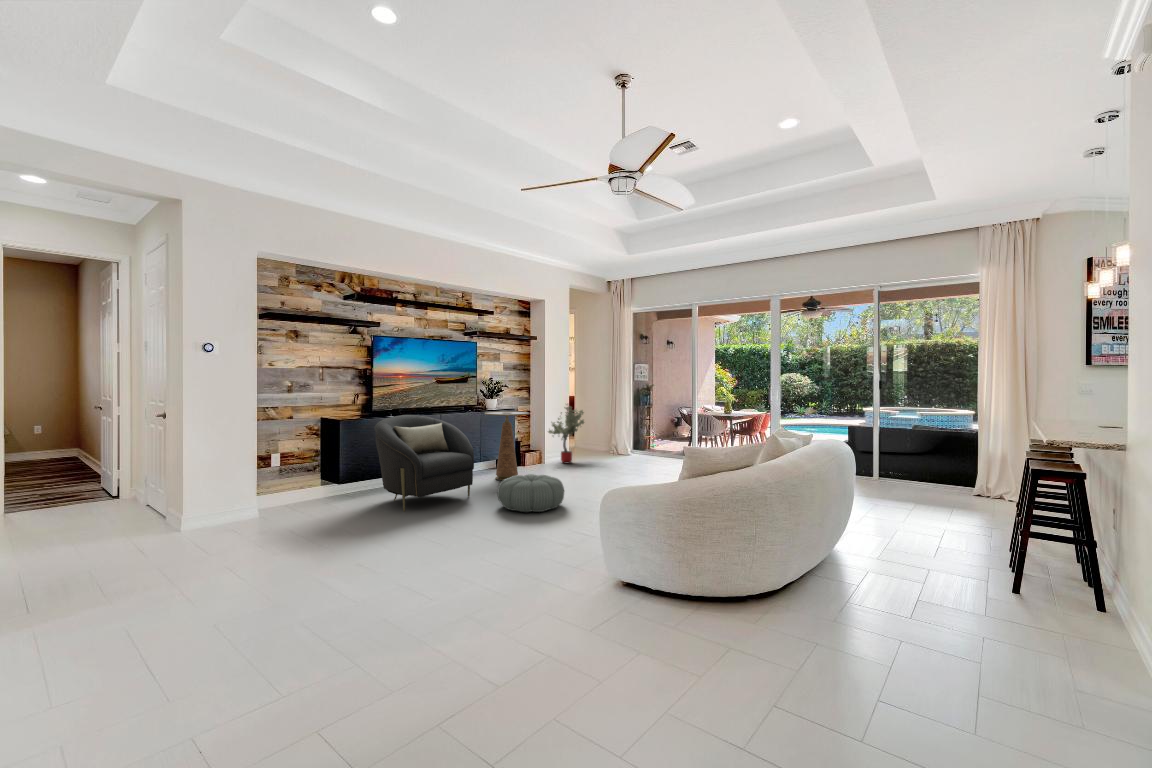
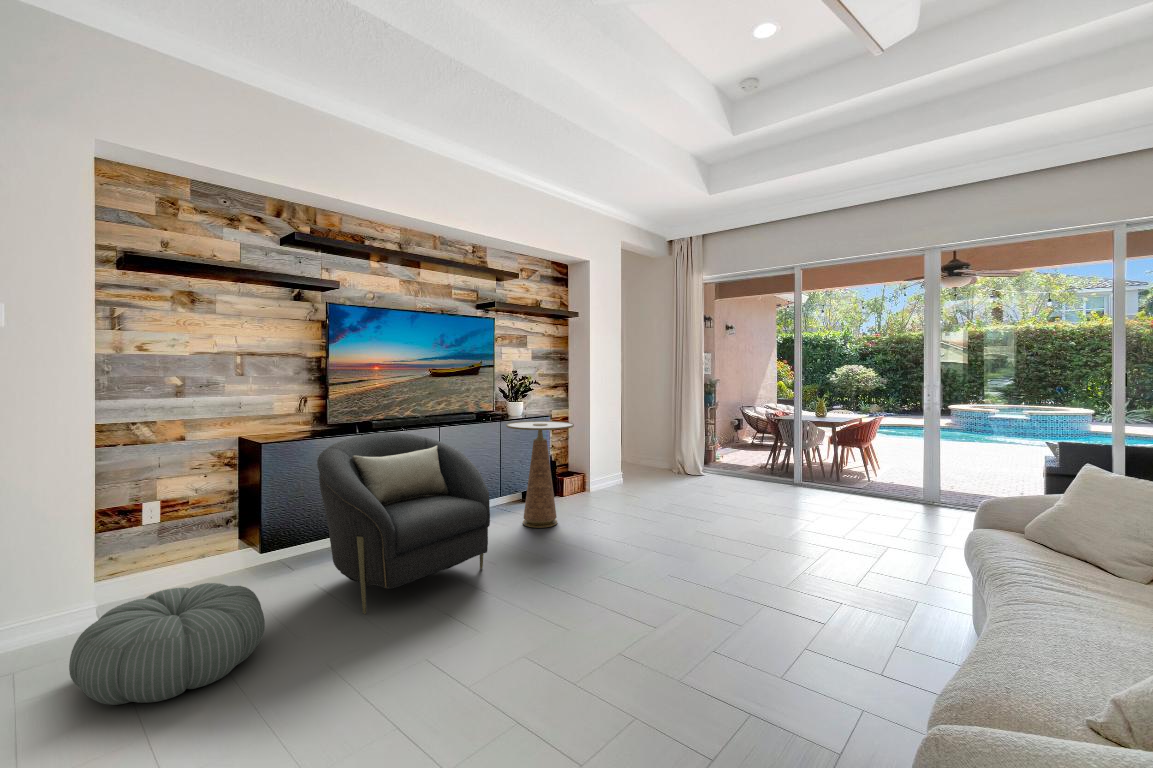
potted tree: present [548,404,584,463] -> none [593,406,645,492]
pouf: present [497,474,564,512] -> present [69,583,265,705]

